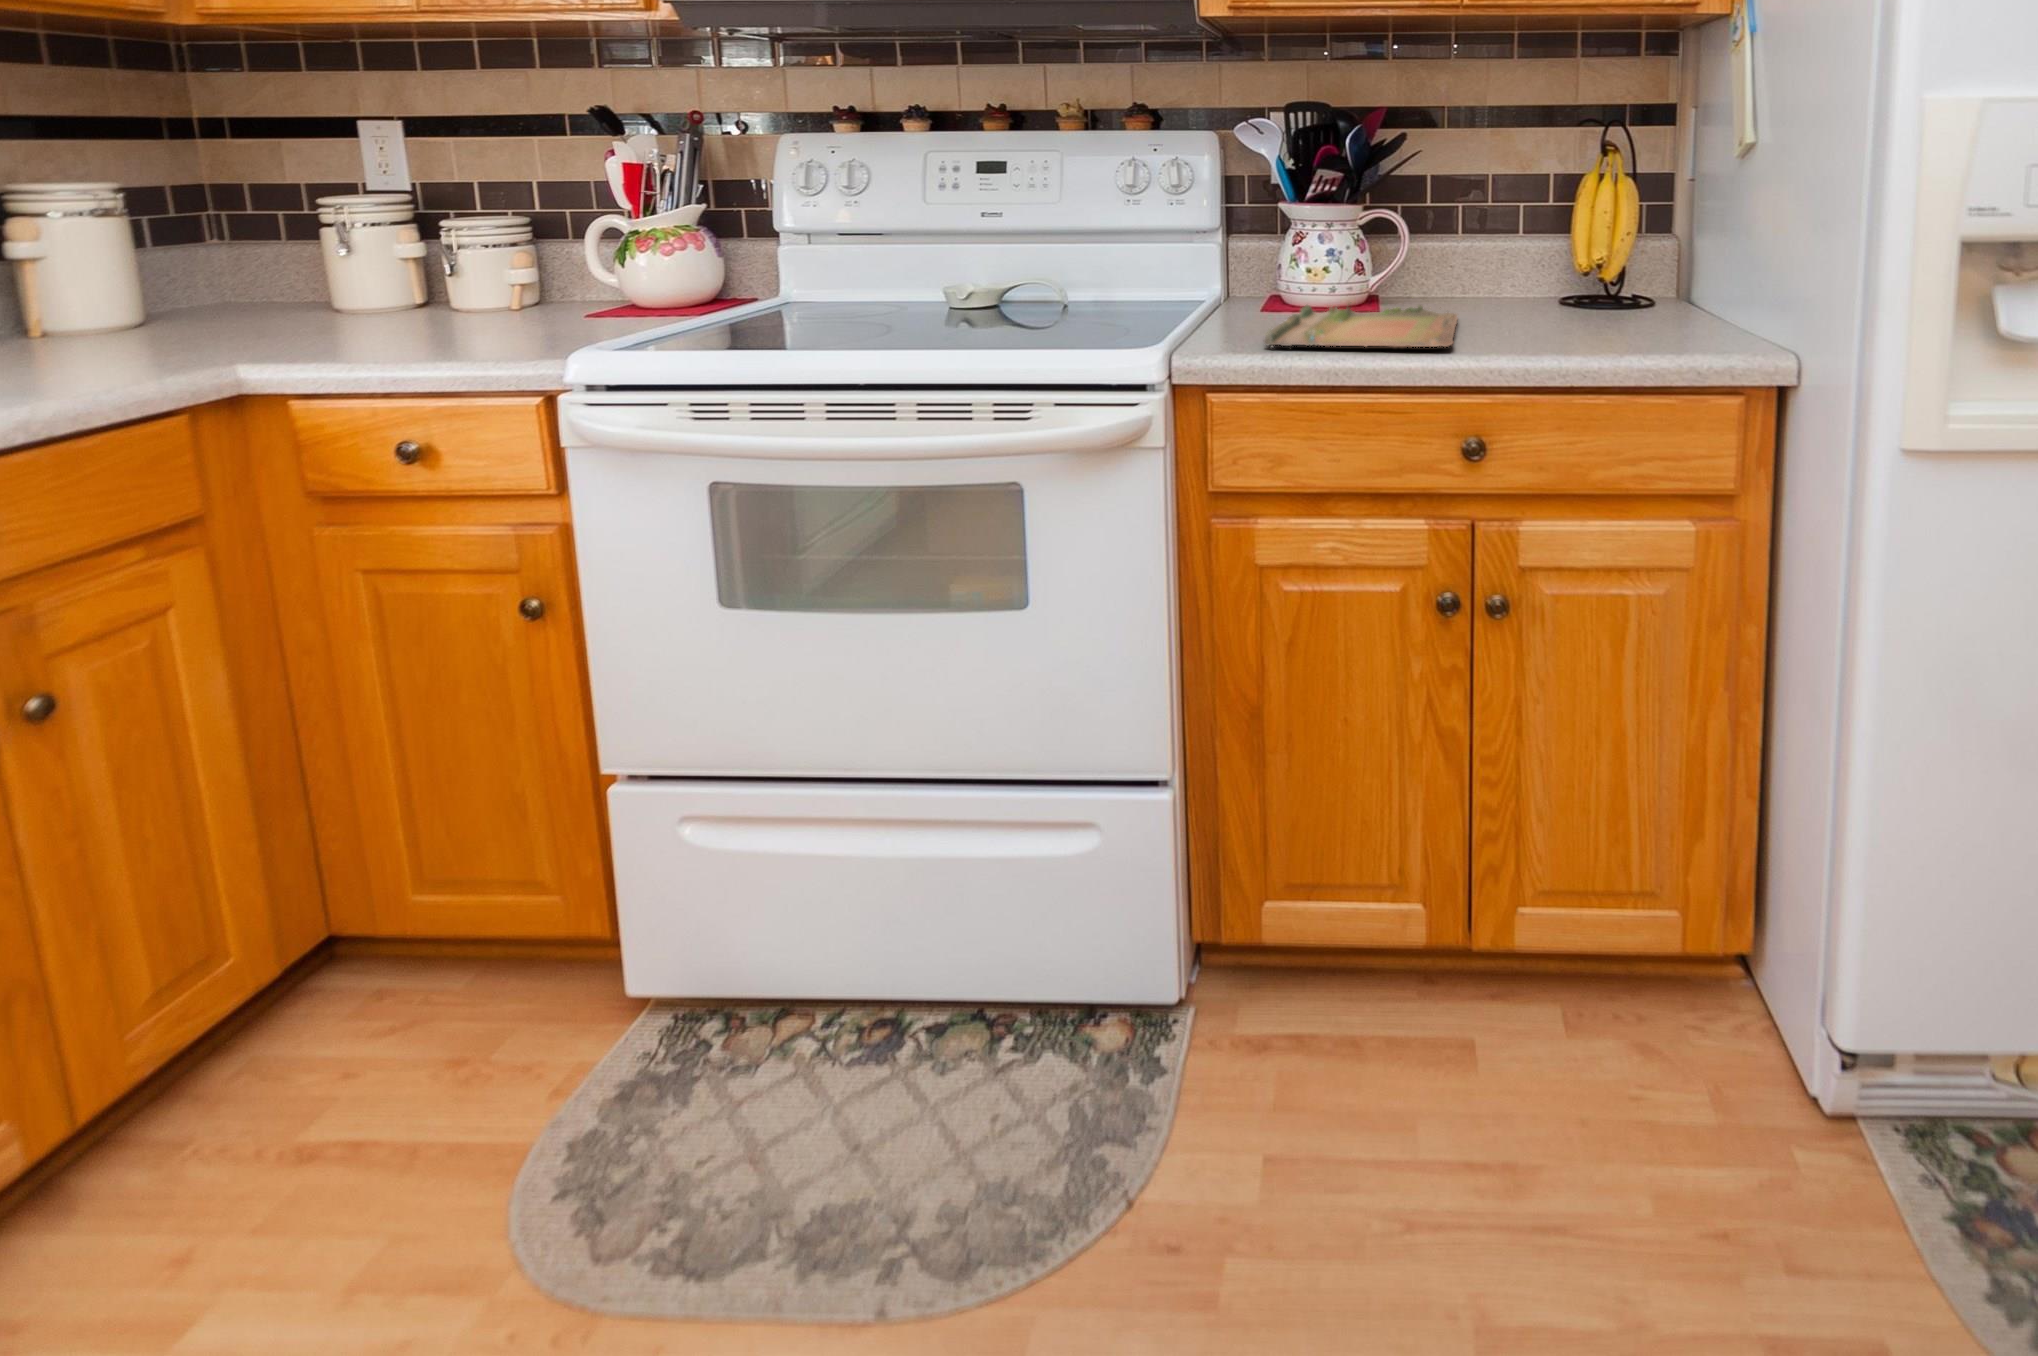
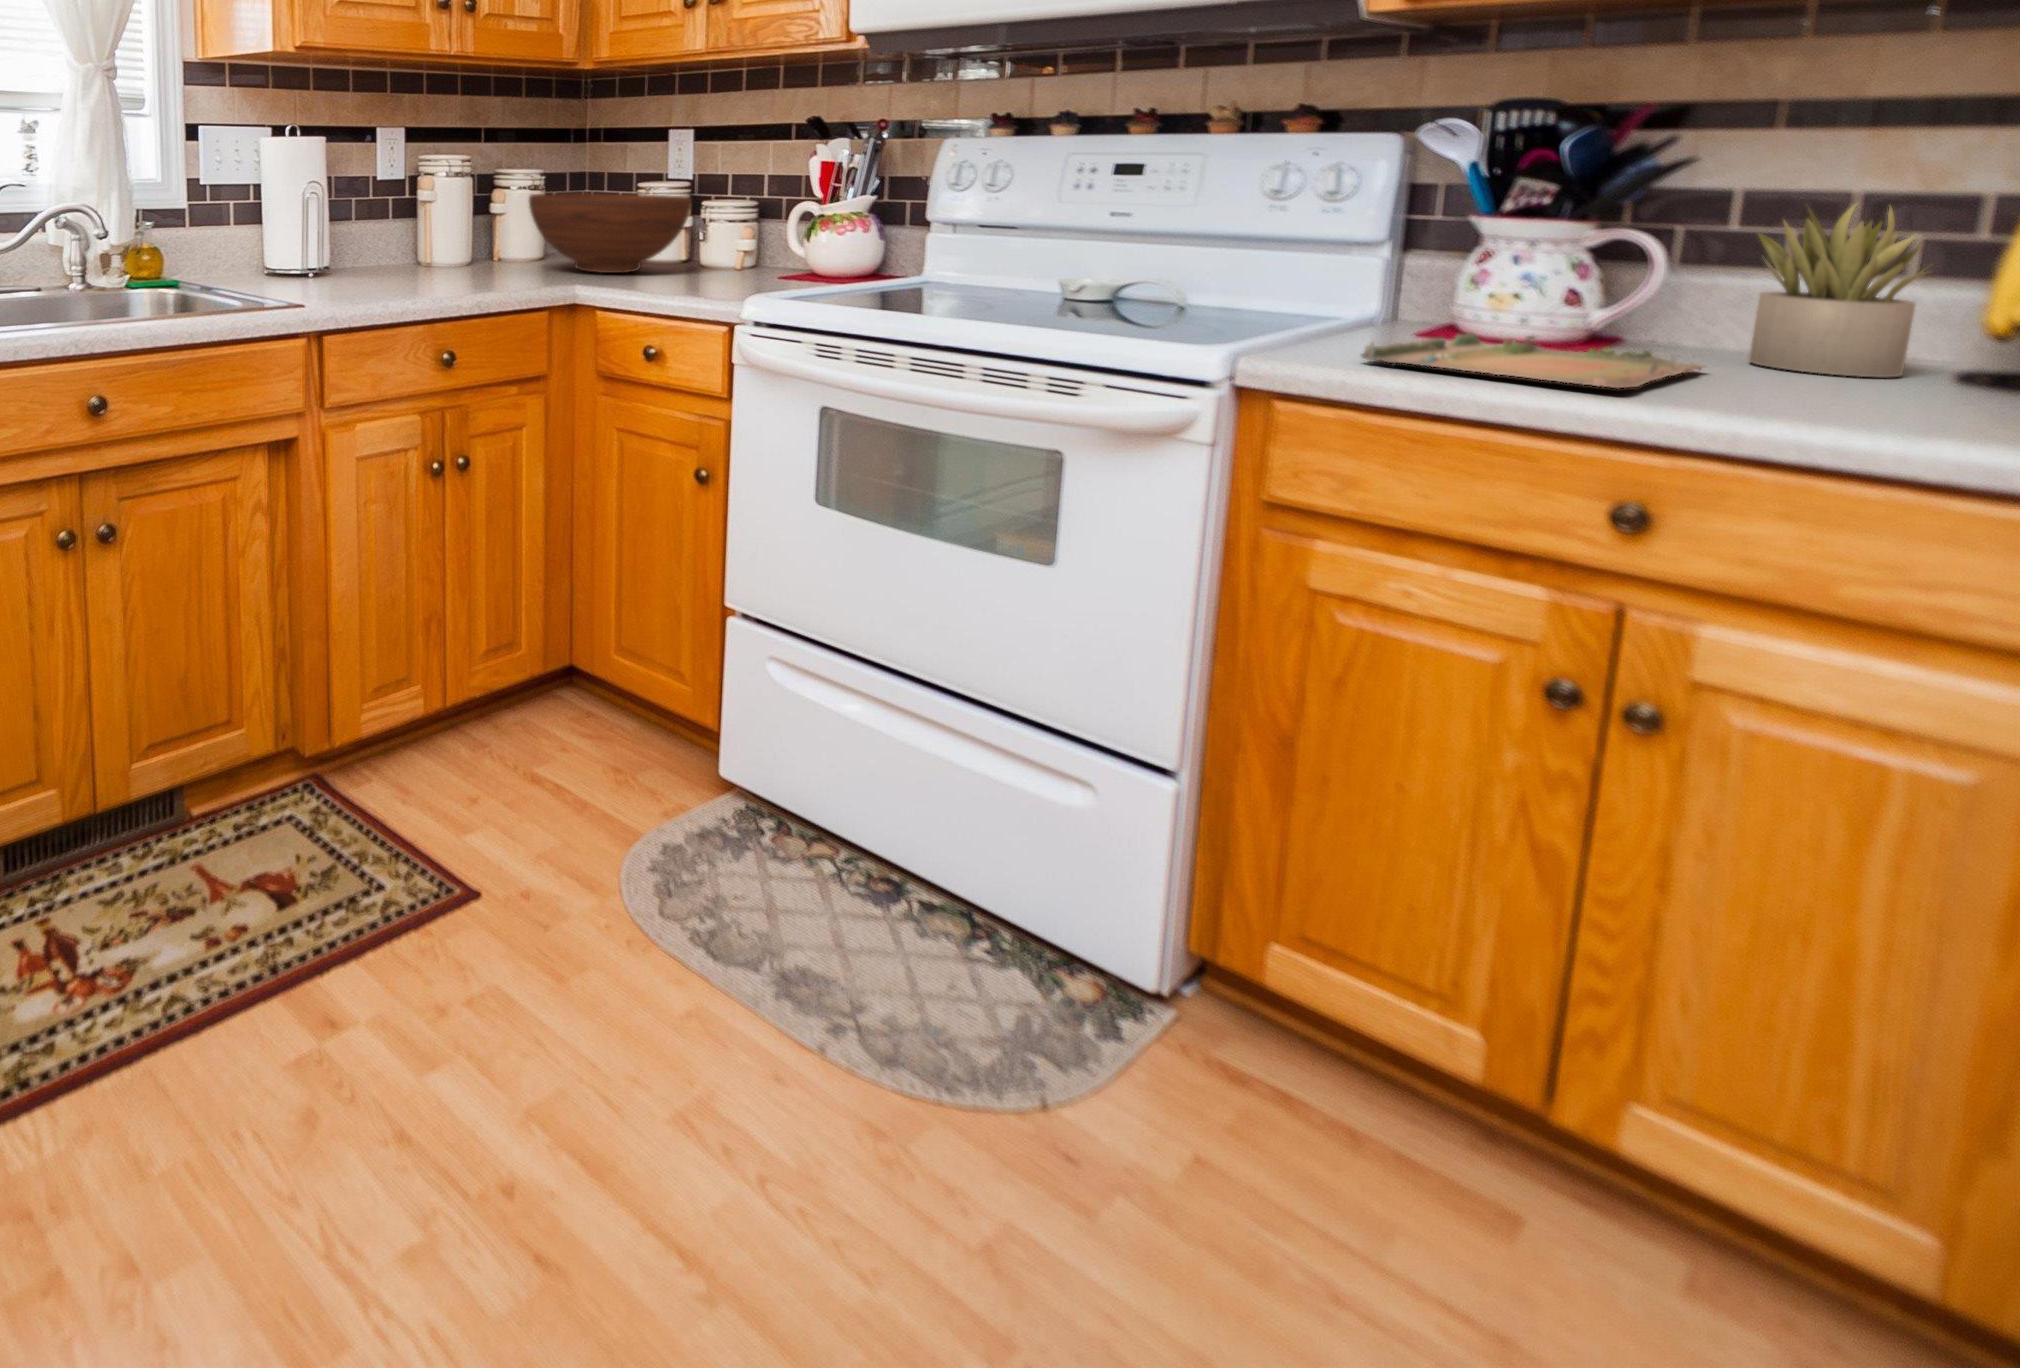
succulent plant: none [1454,181,1548,309] -> present [1749,204,1928,378]
fruit bowl: none [92,219,428,346] -> present [529,193,692,273]

